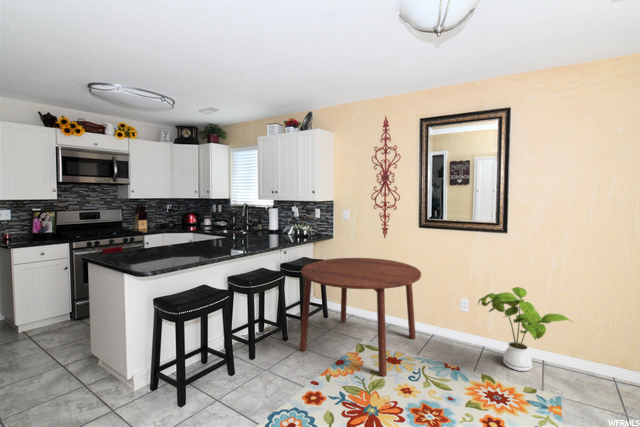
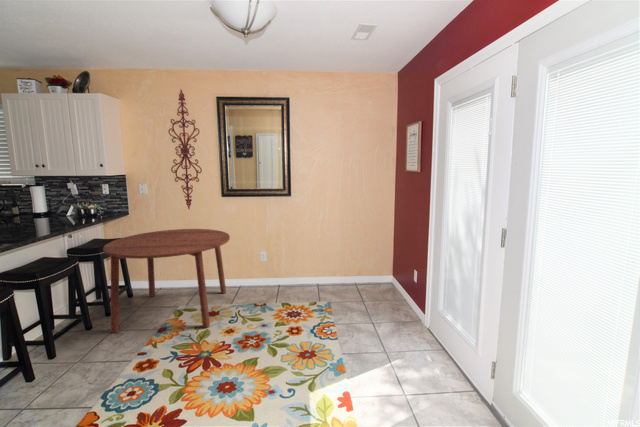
house plant: present [478,287,571,371] -> none [274,234,333,294]

